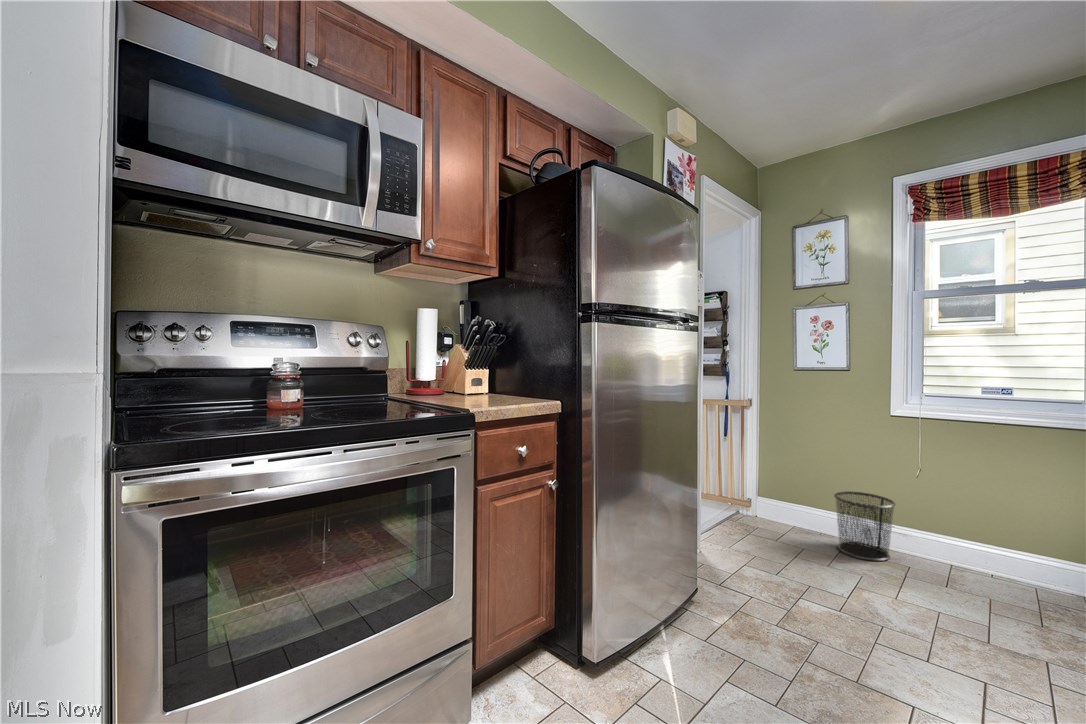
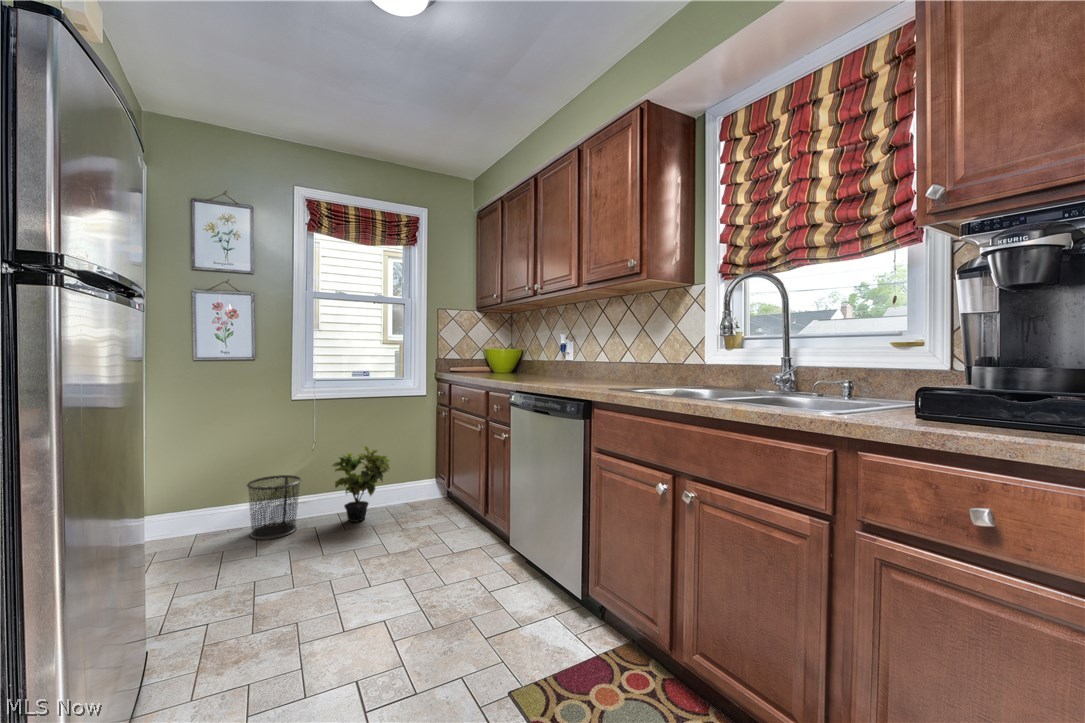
potted plant: none [936,487,1040,586] -> present [332,446,390,522]

